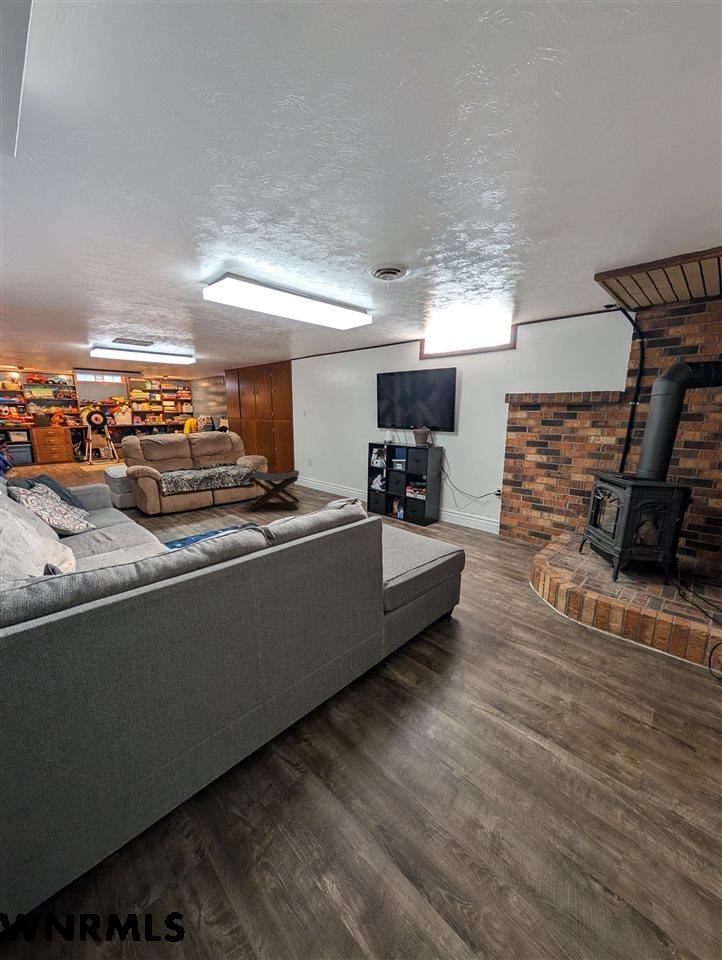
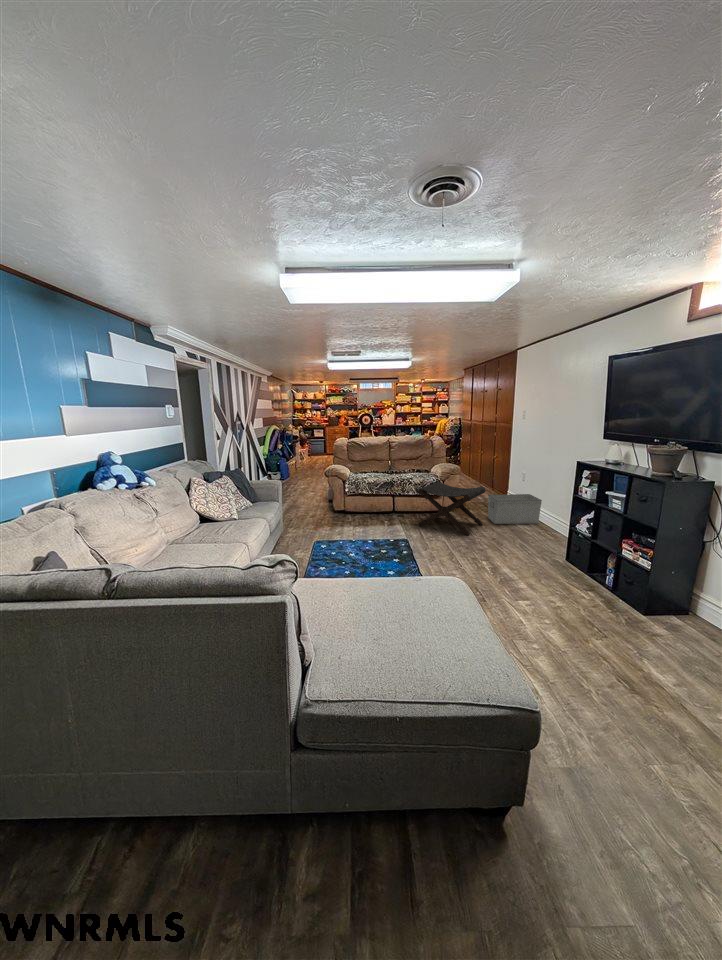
storage bin: none [295,474,334,499] -> present [488,494,542,524]

